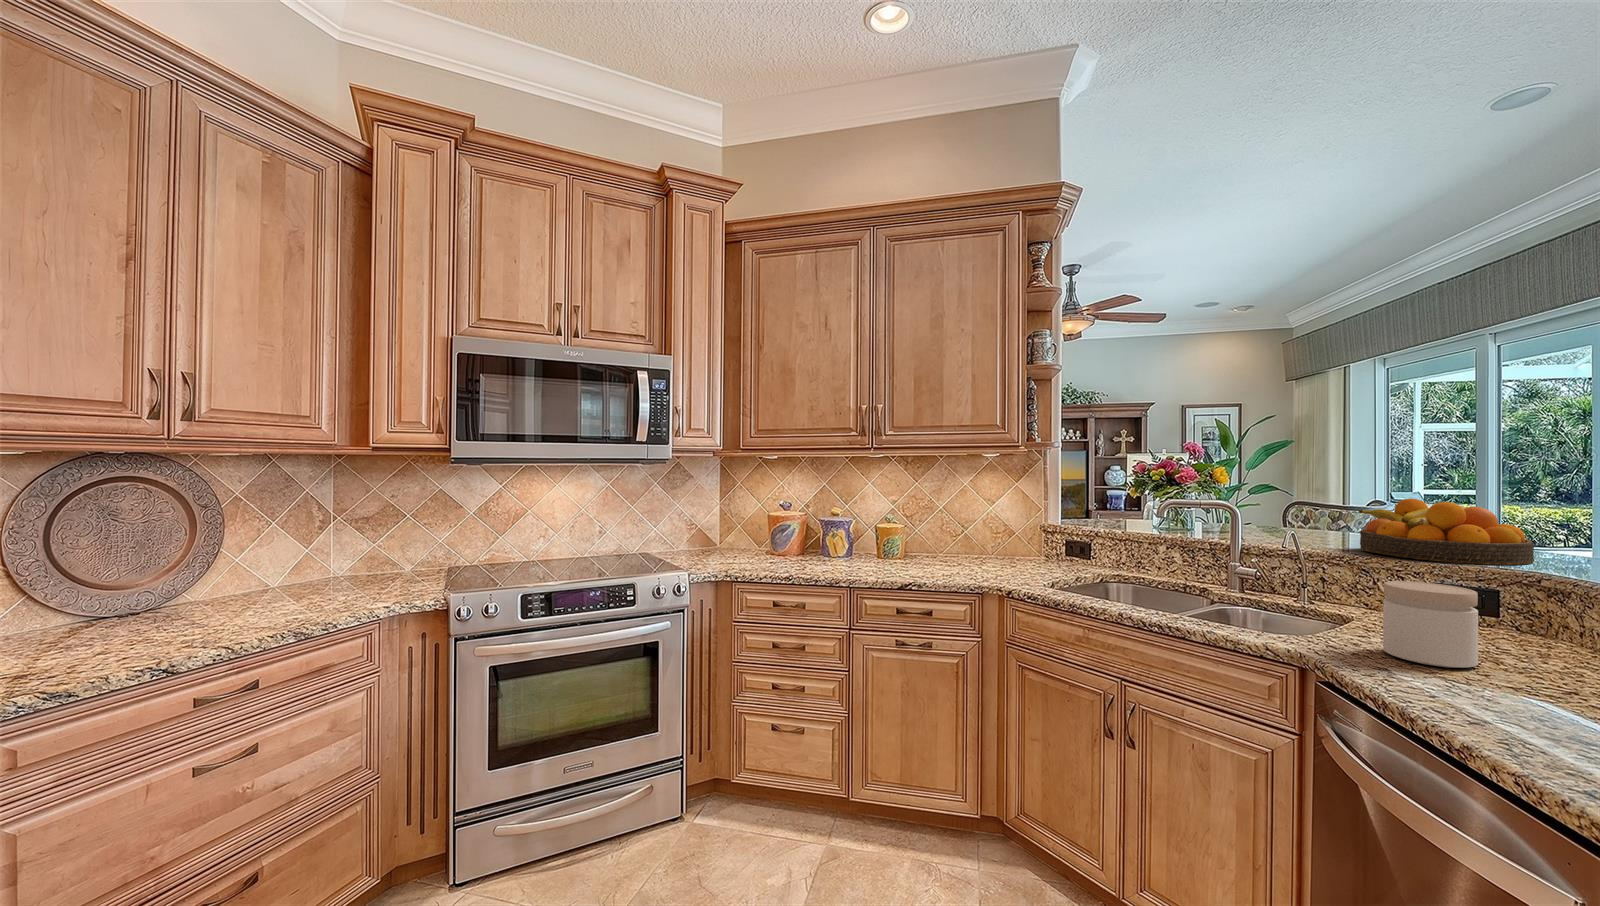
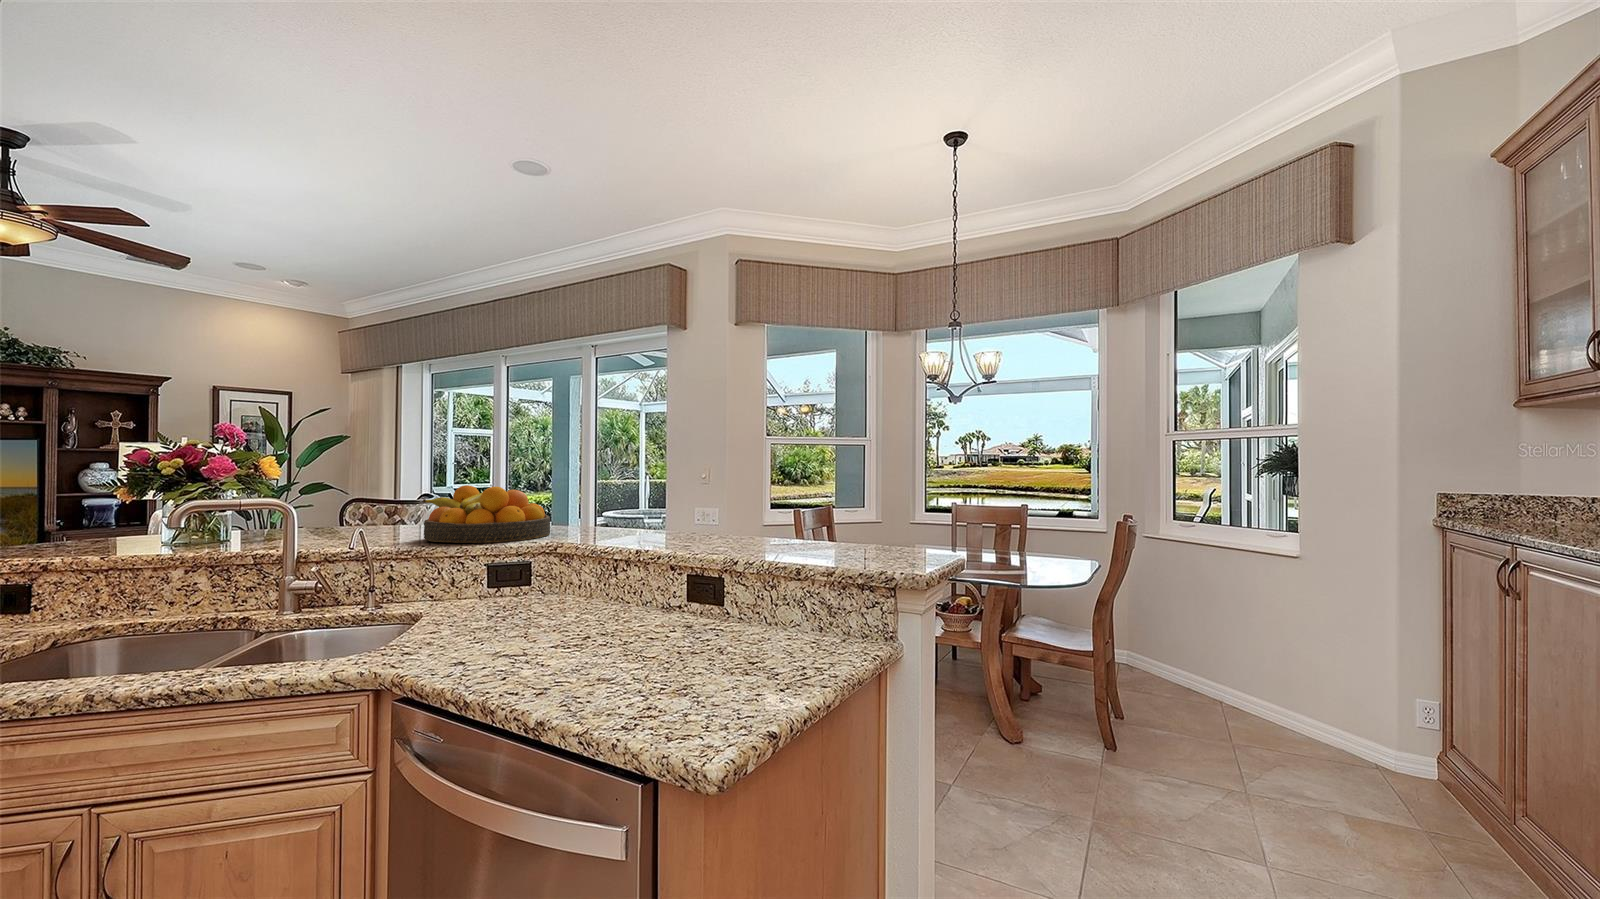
jar: present [1383,581,1478,668] -> none [456,564,530,649]

